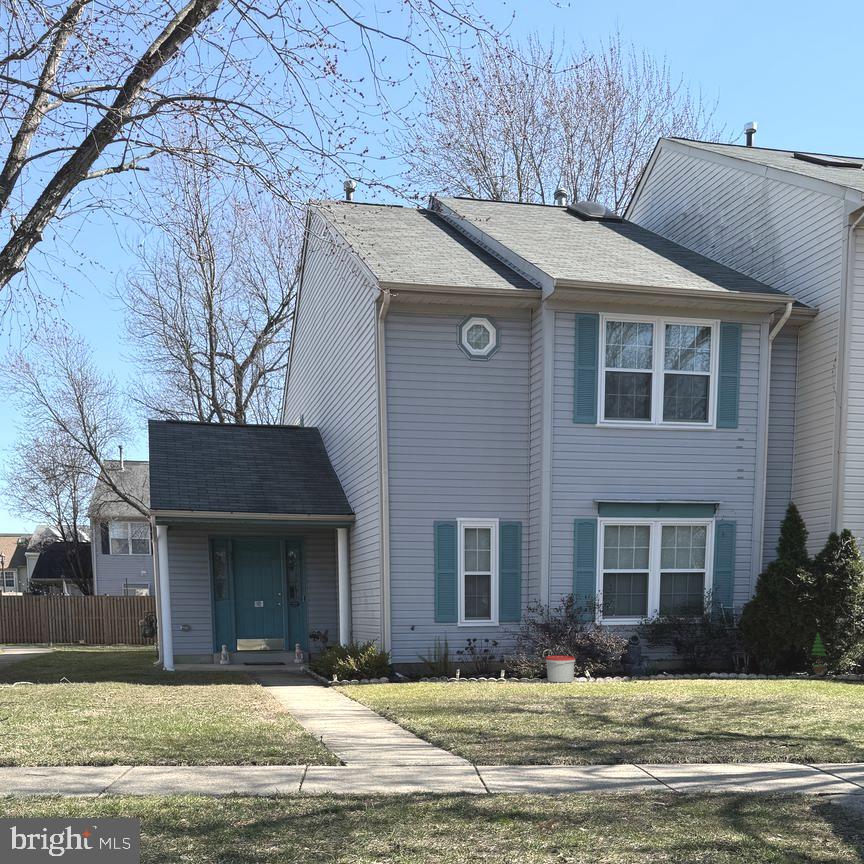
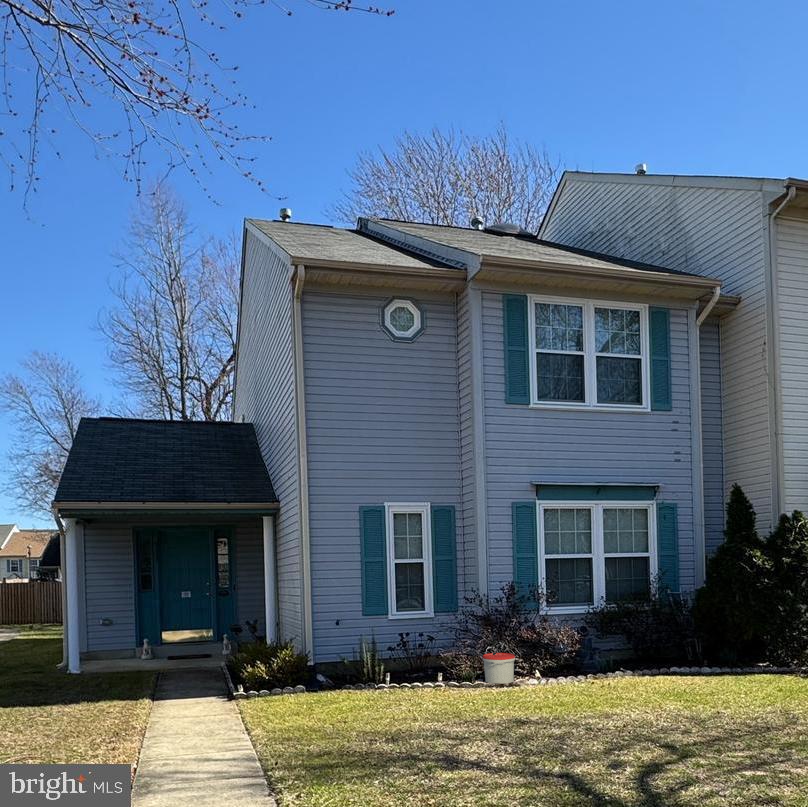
potted tree: present [812,633,827,676] -> none [767,620,785,669]

